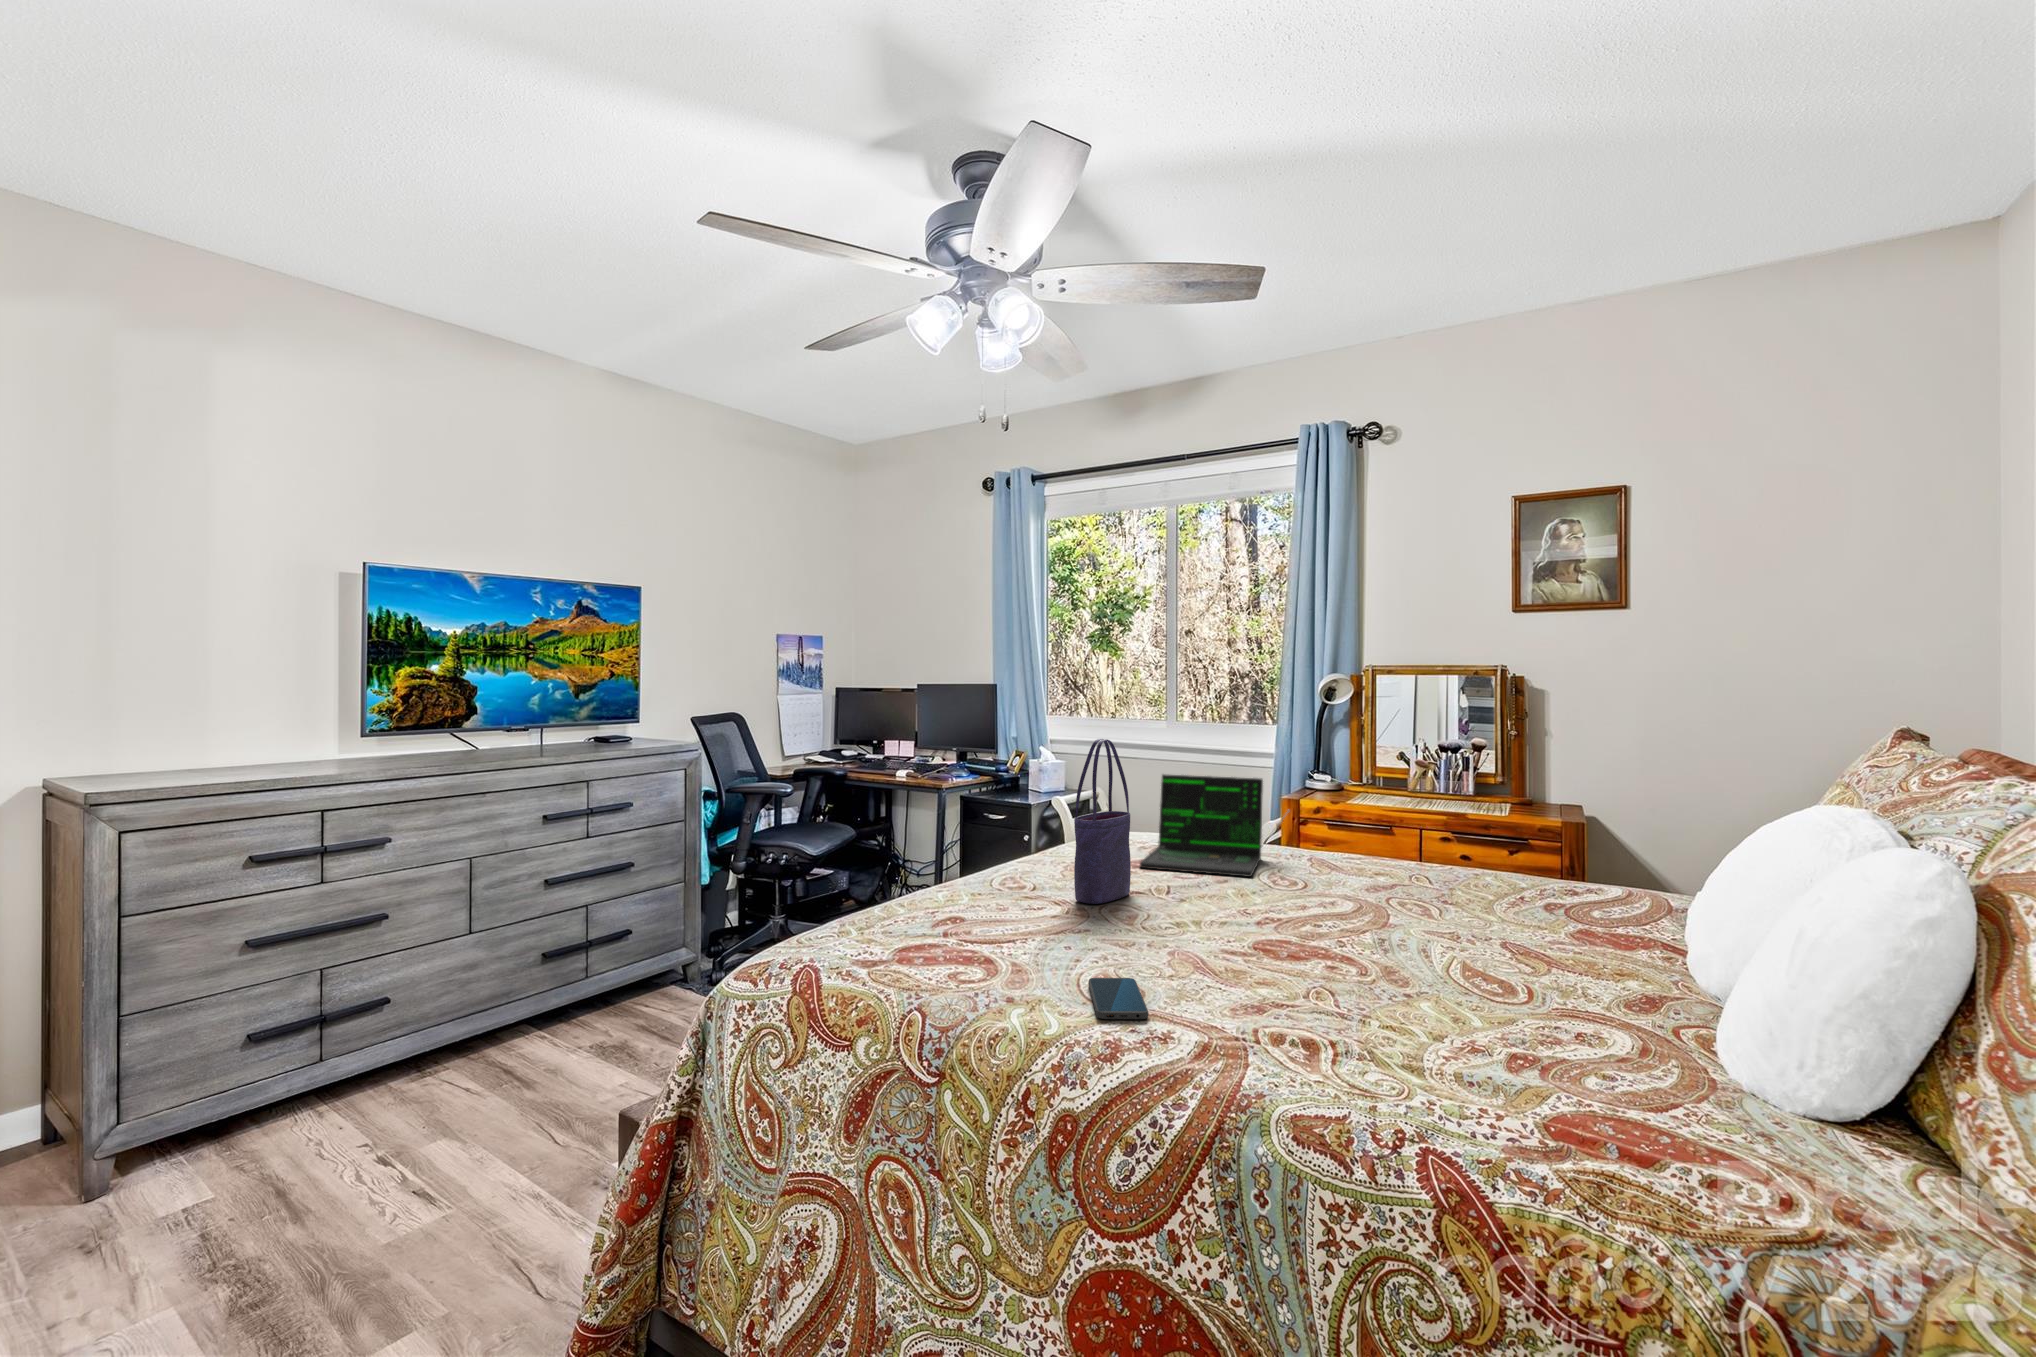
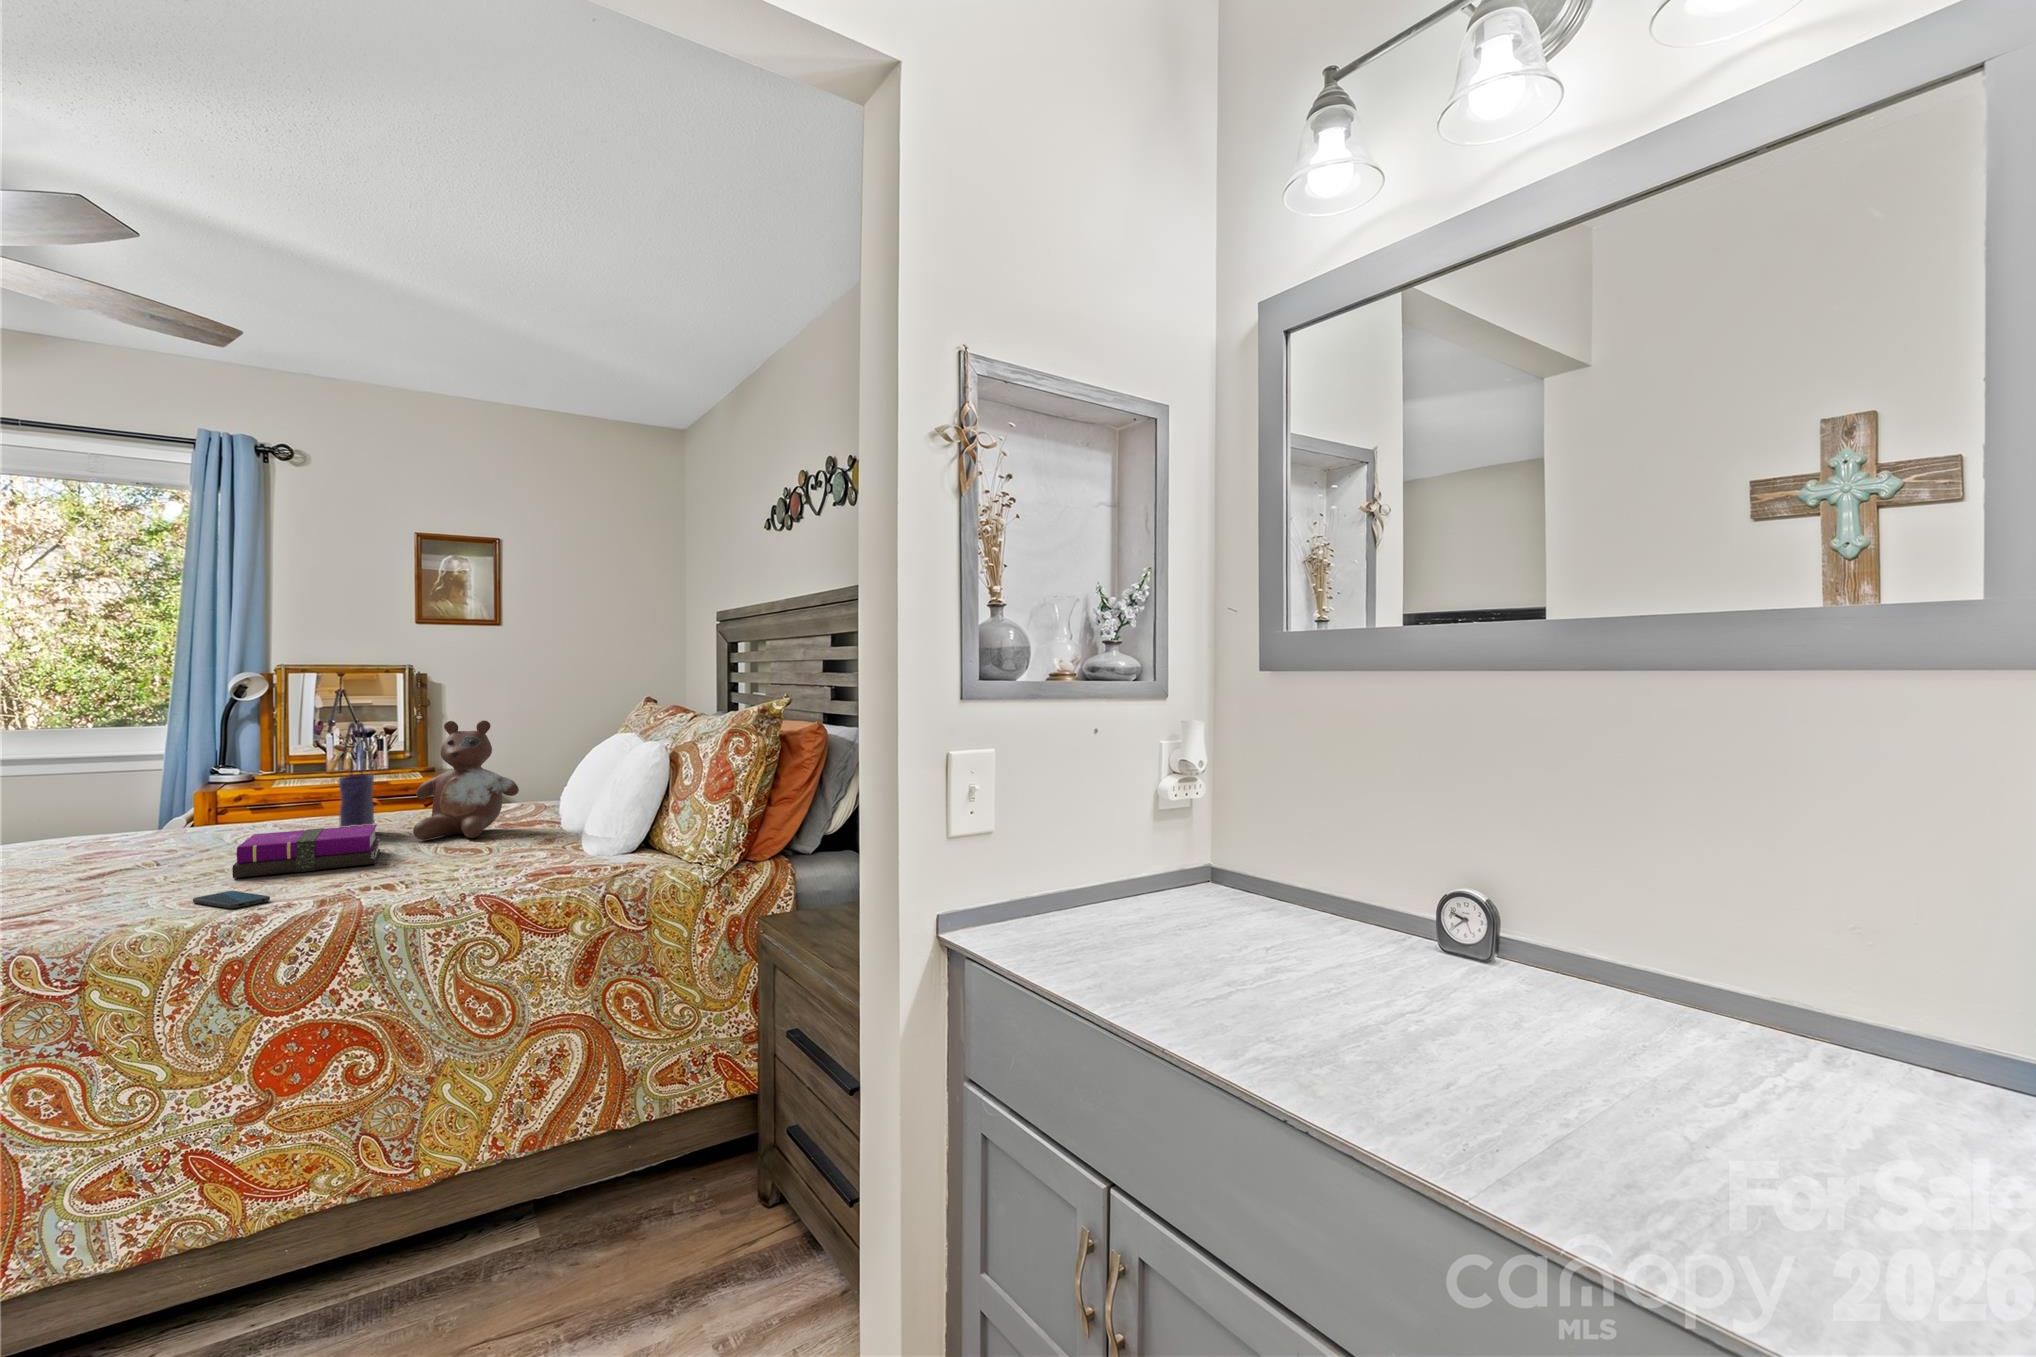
tote bag: present [1074,739,1131,904] -> present [339,722,374,827]
stuffed bear: none [1418,751,1596,959] -> present [413,720,519,840]
laptop: present [1140,775,1289,877] -> none [105,764,260,855]
notebook: none [1170,885,1363,978] -> present [232,824,380,878]

